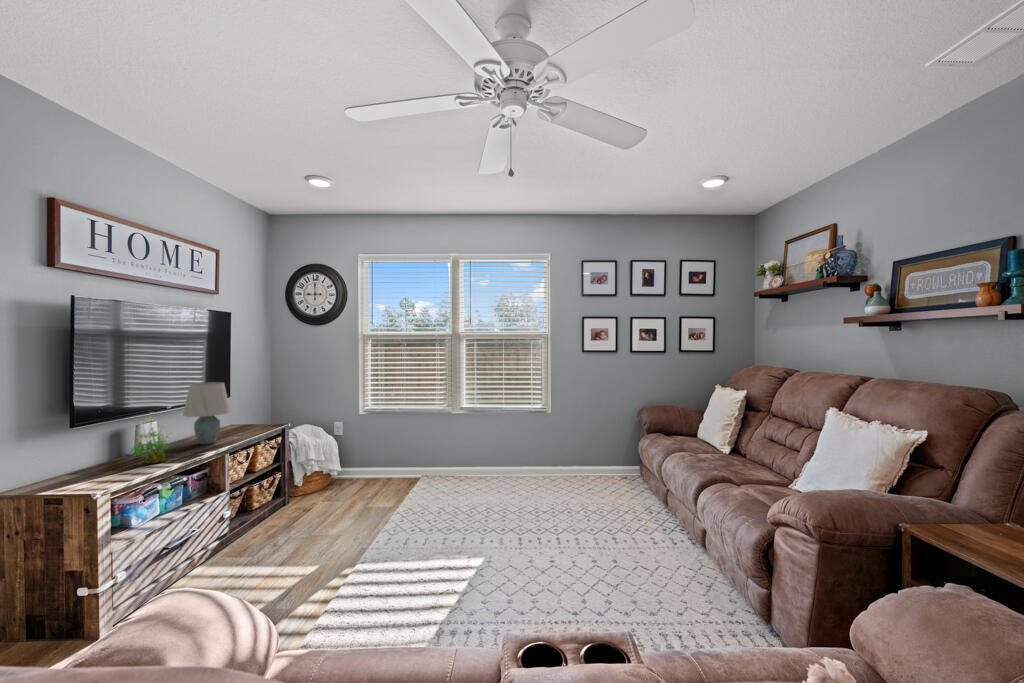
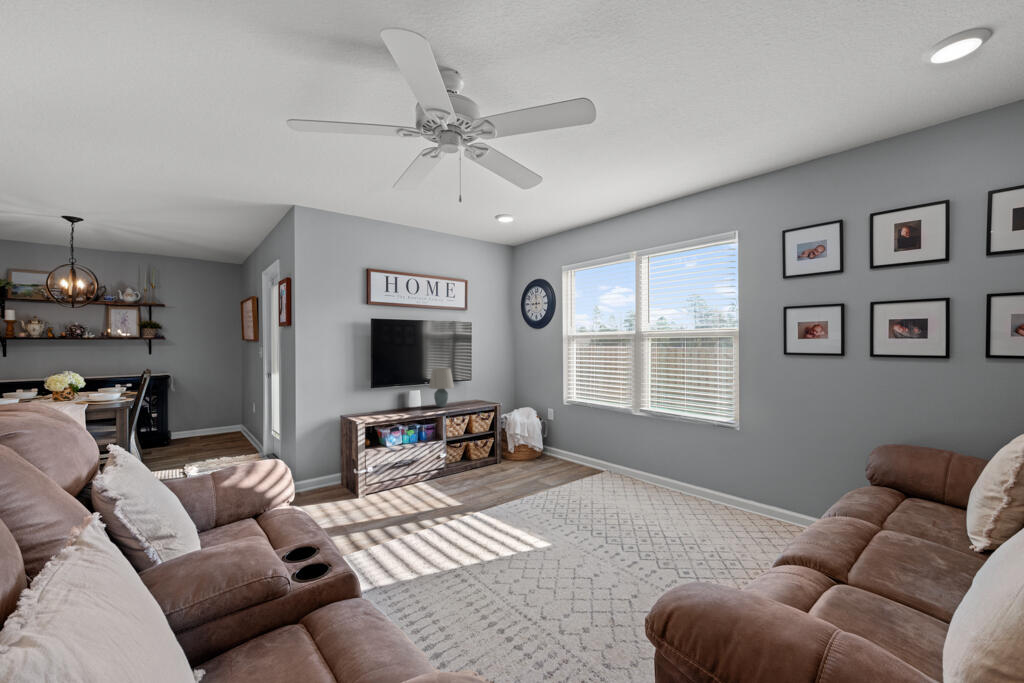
potted plant: present [131,412,176,463] -> none [384,381,410,411]

